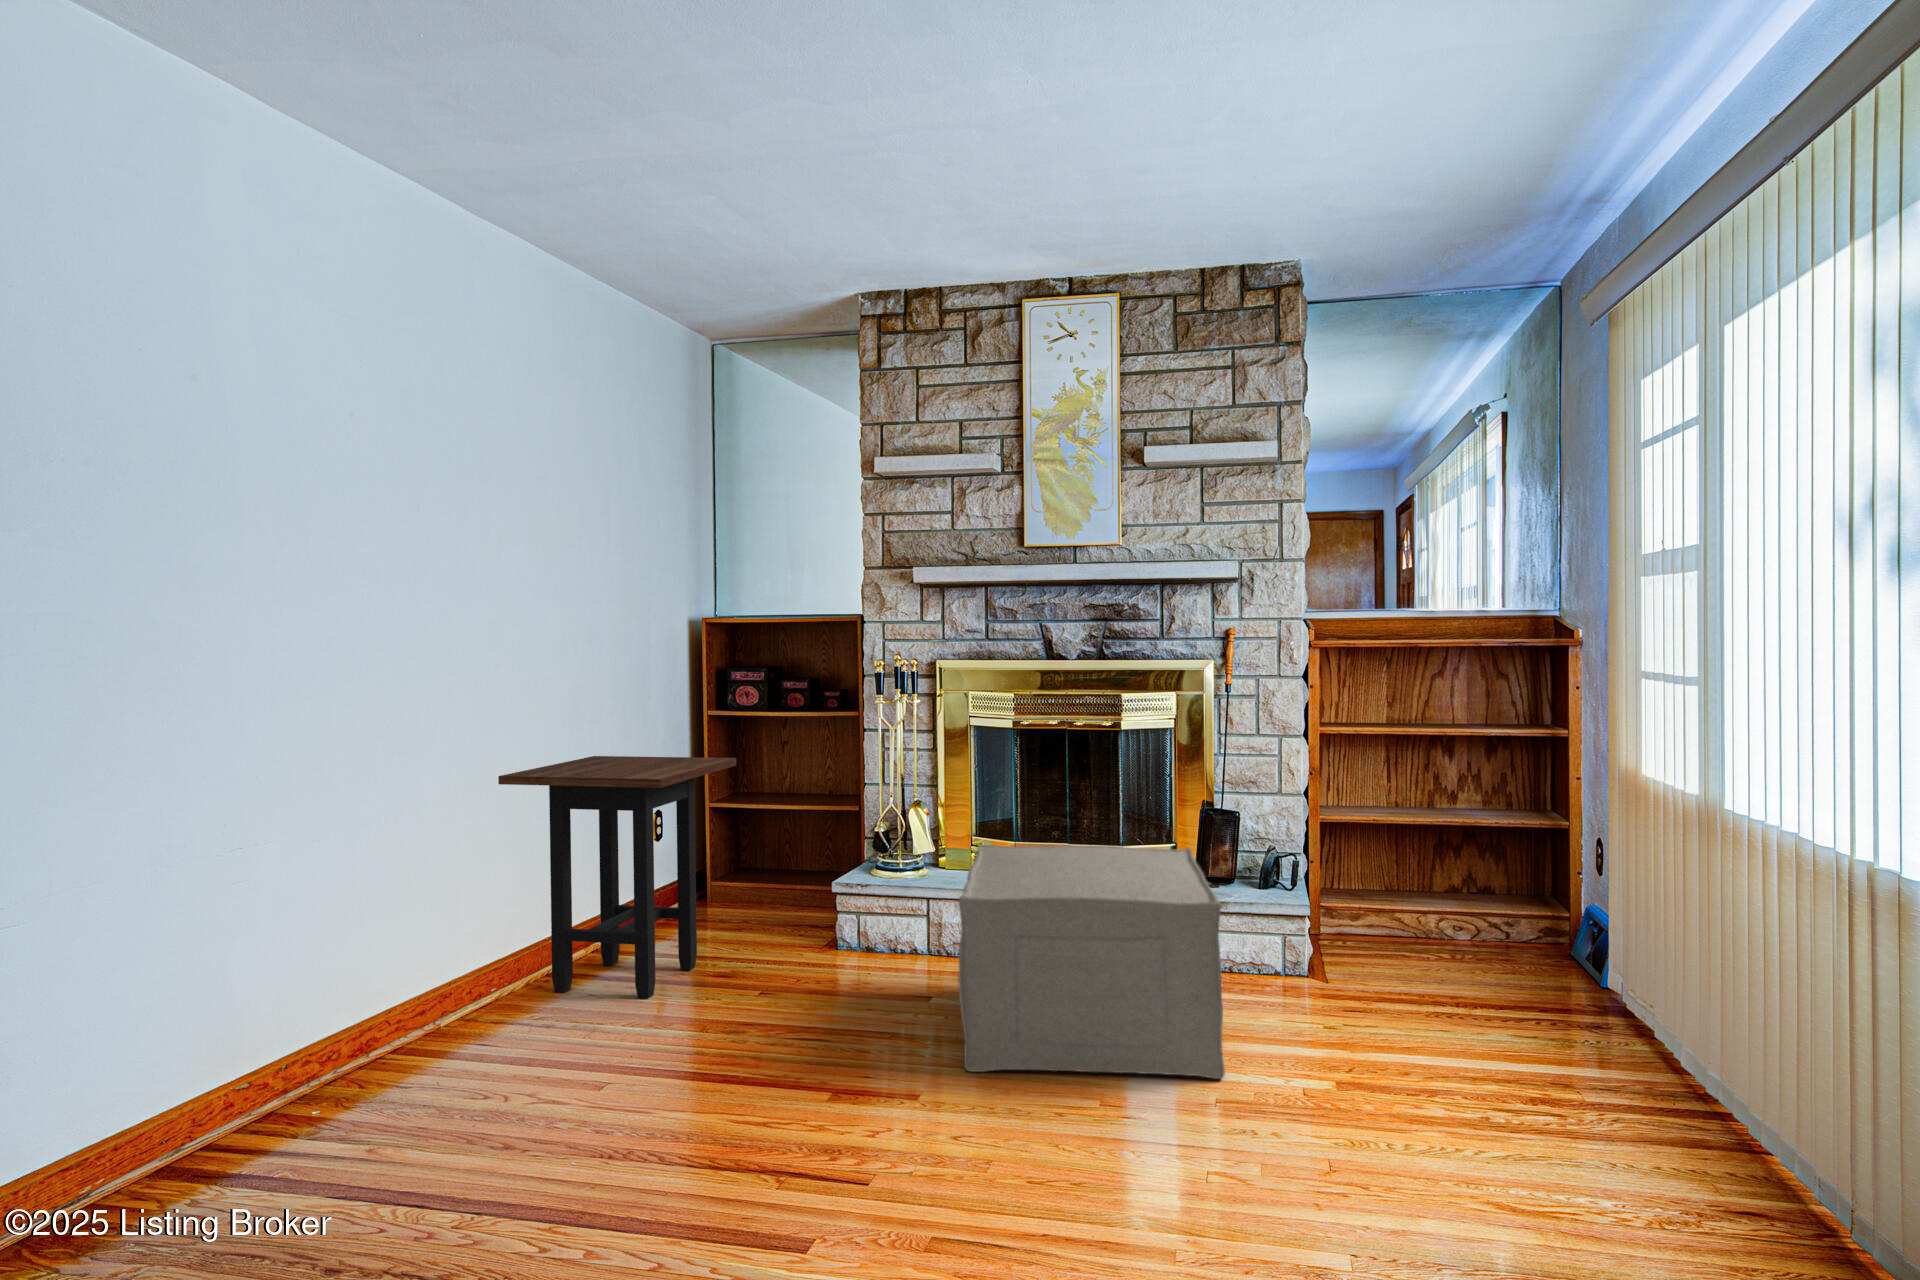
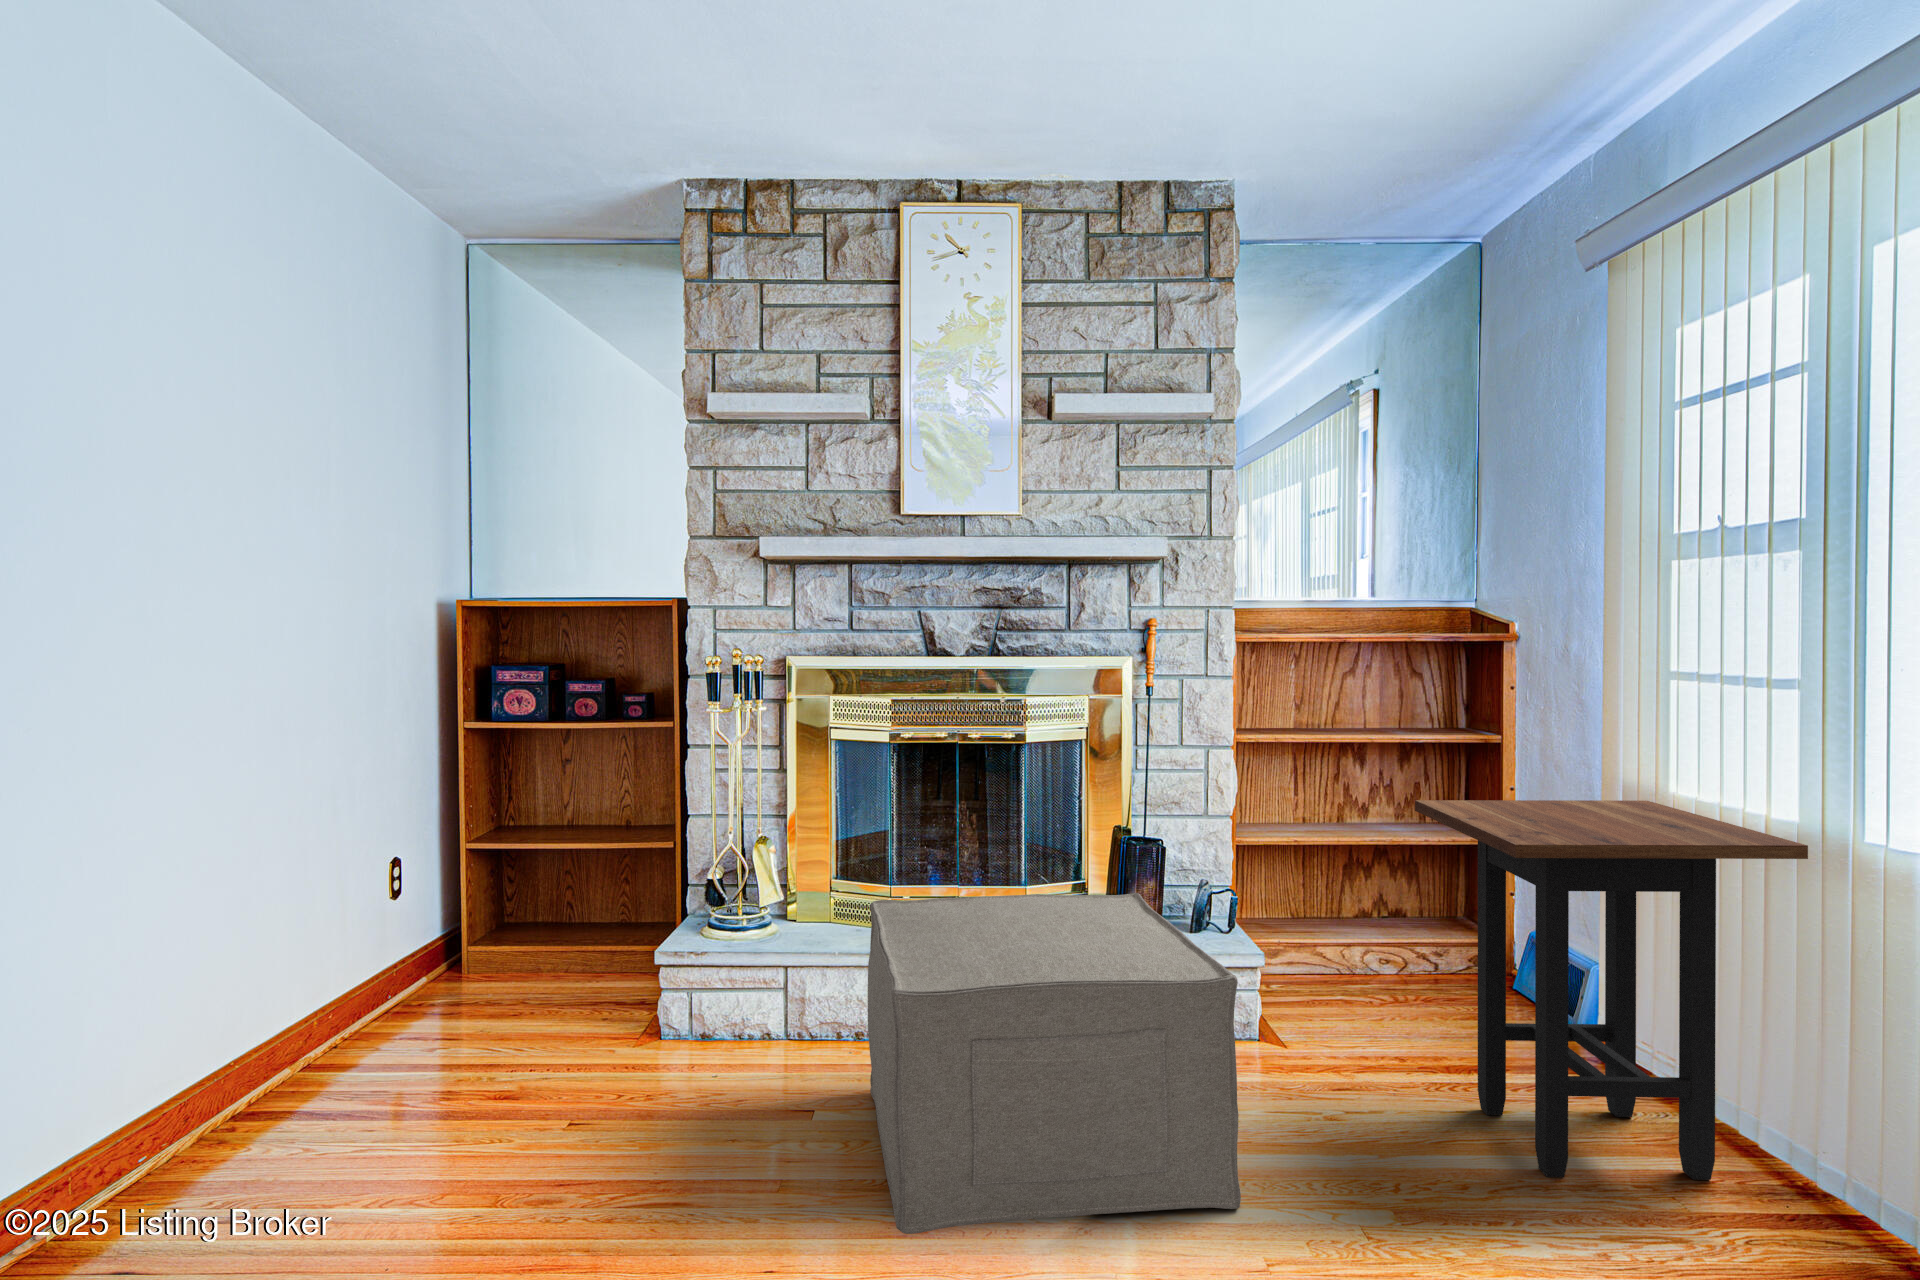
side table: present [498,756,736,998] -> present [1415,800,1808,1180]

